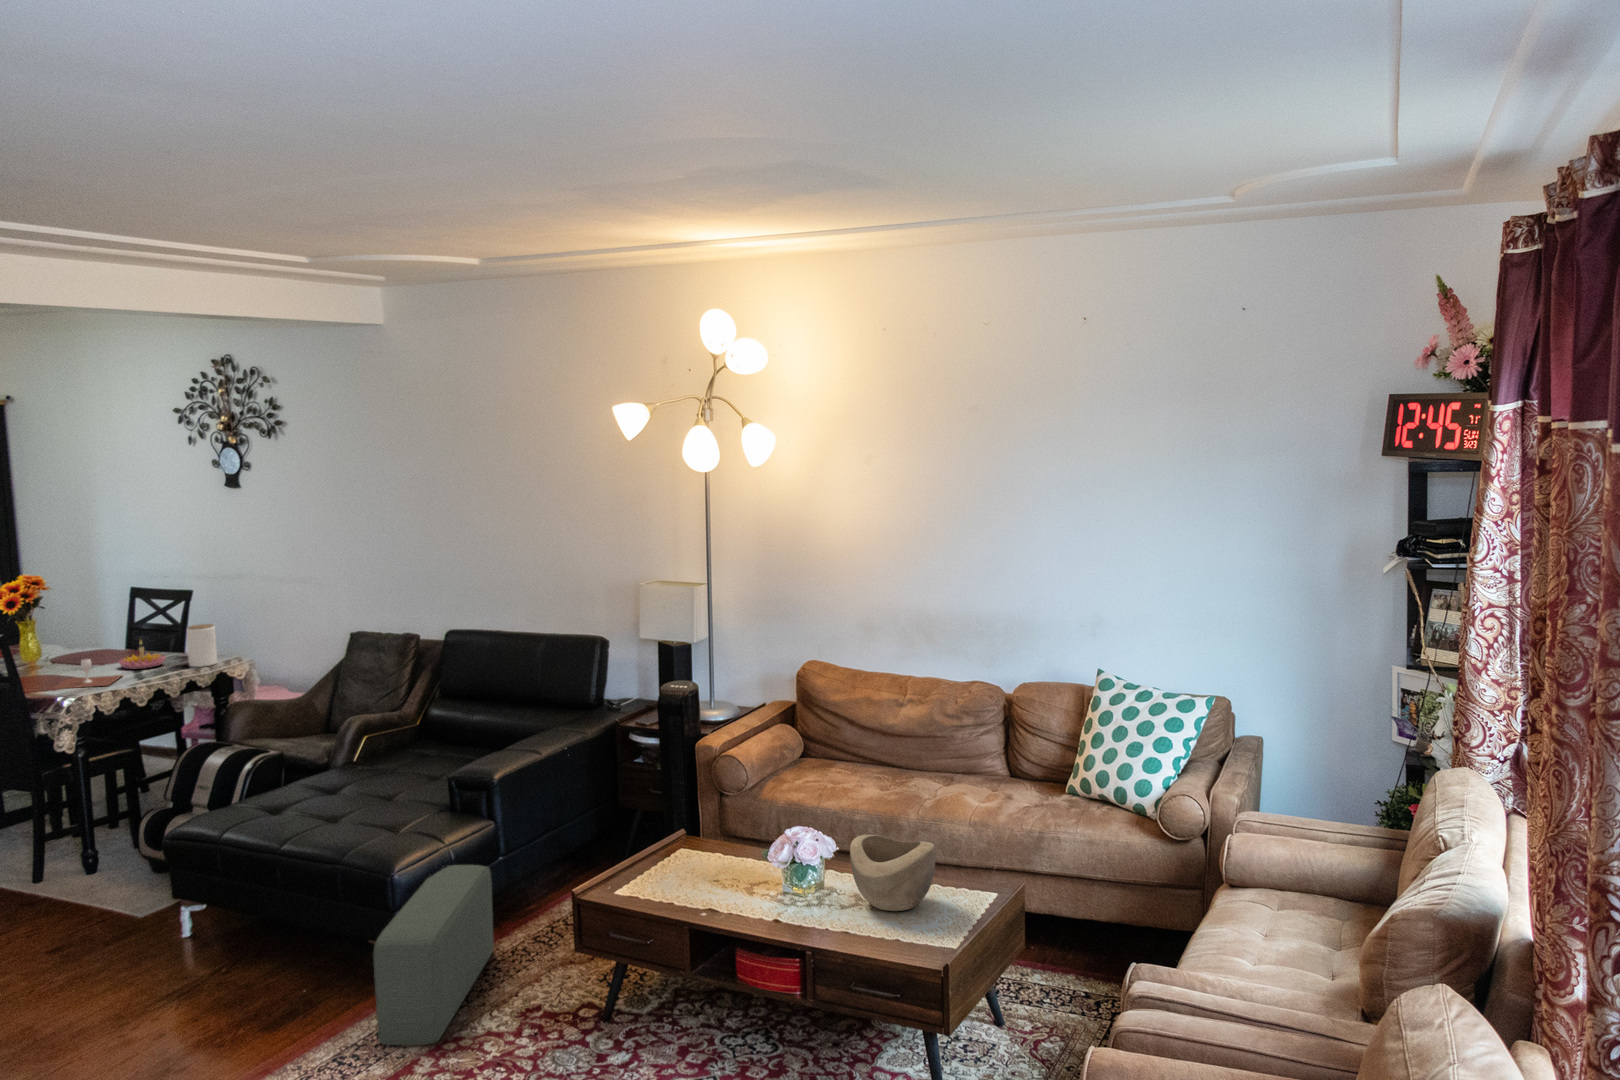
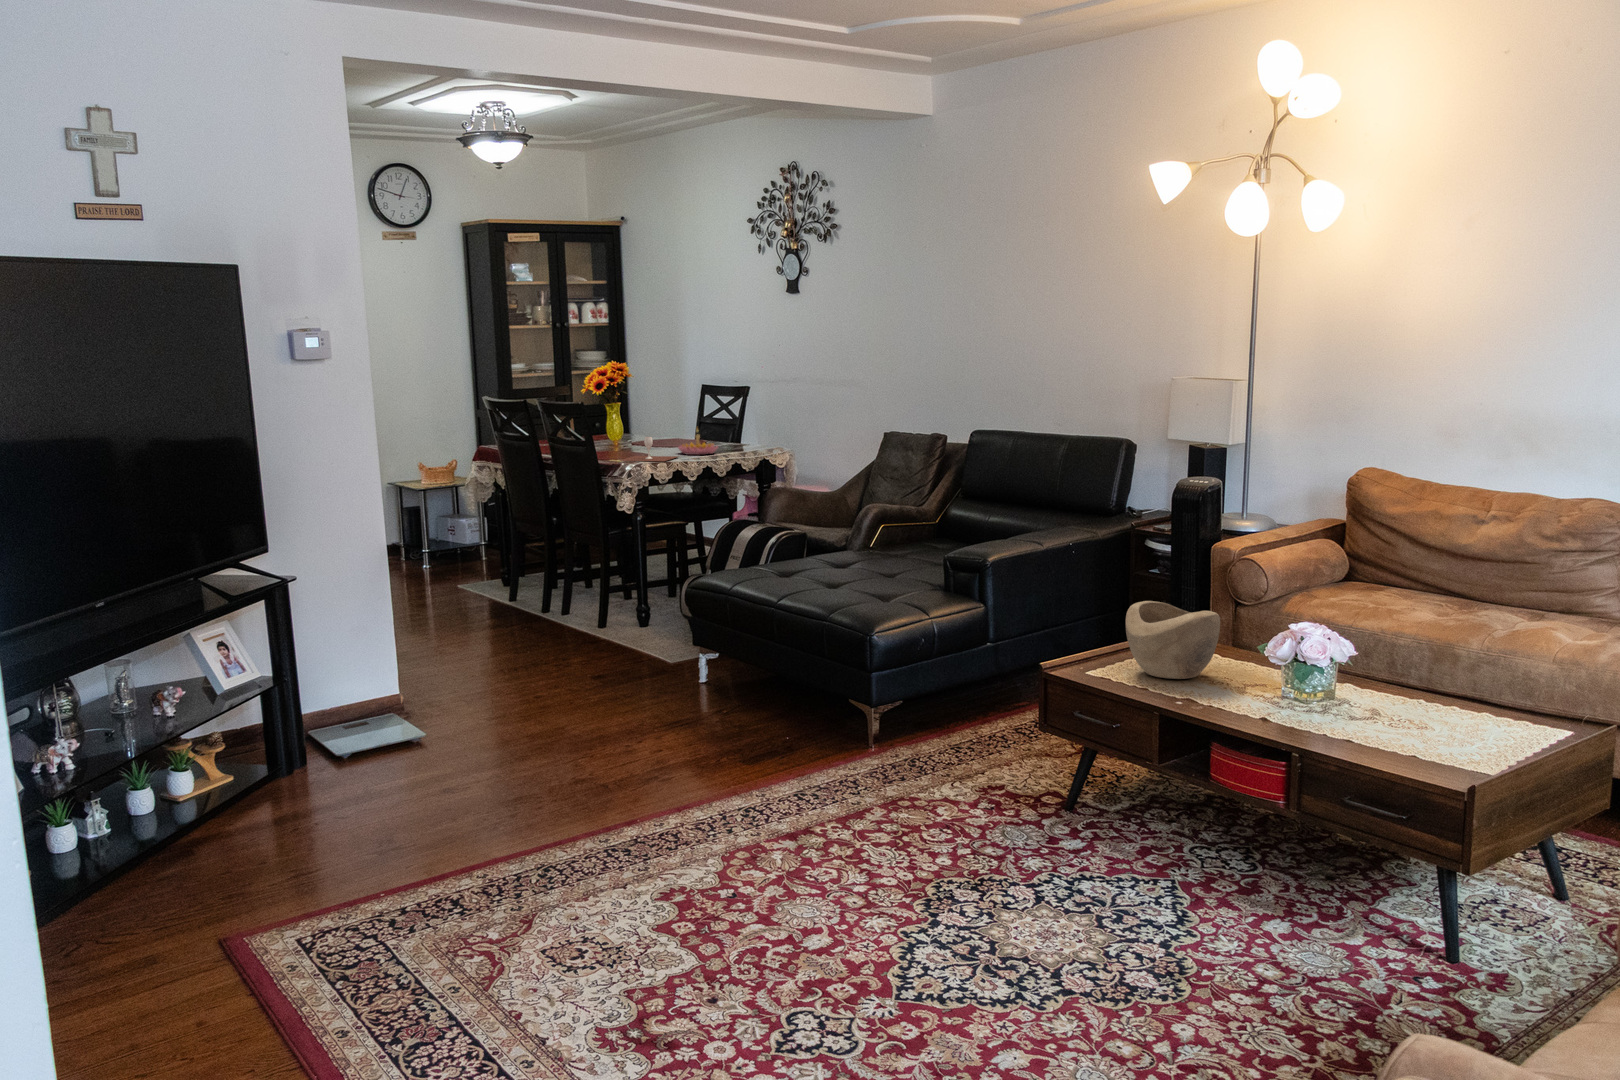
jar: present [187,624,217,667] -> none [736,417,761,457]
decorative bowl: present [850,835,935,911] -> present [1125,601,1220,679]
pouf: present [373,865,494,1045] -> none [838,642,974,797]

